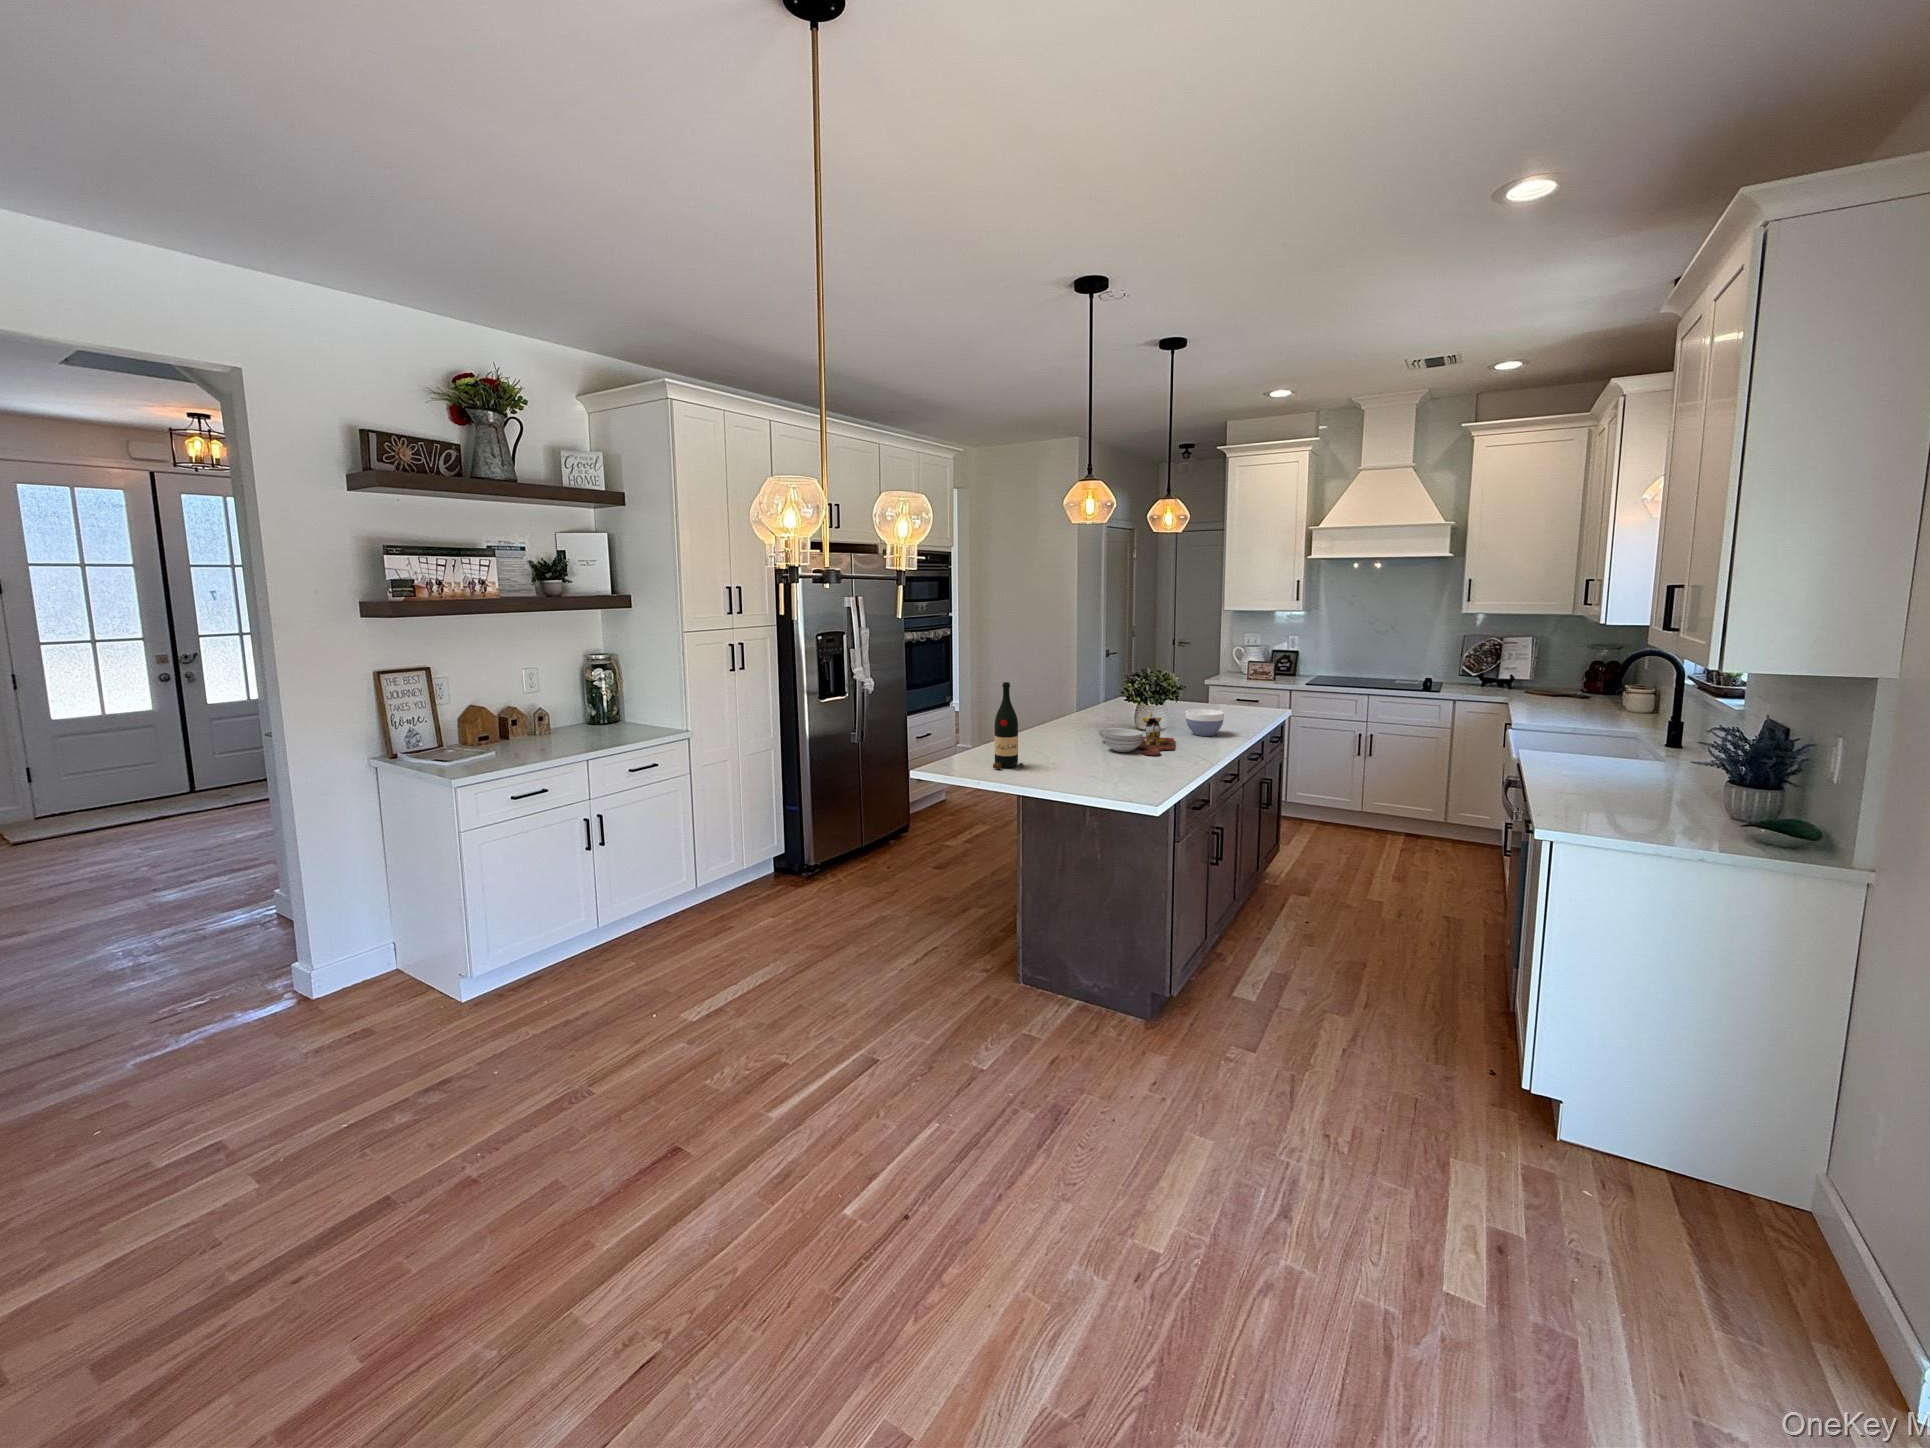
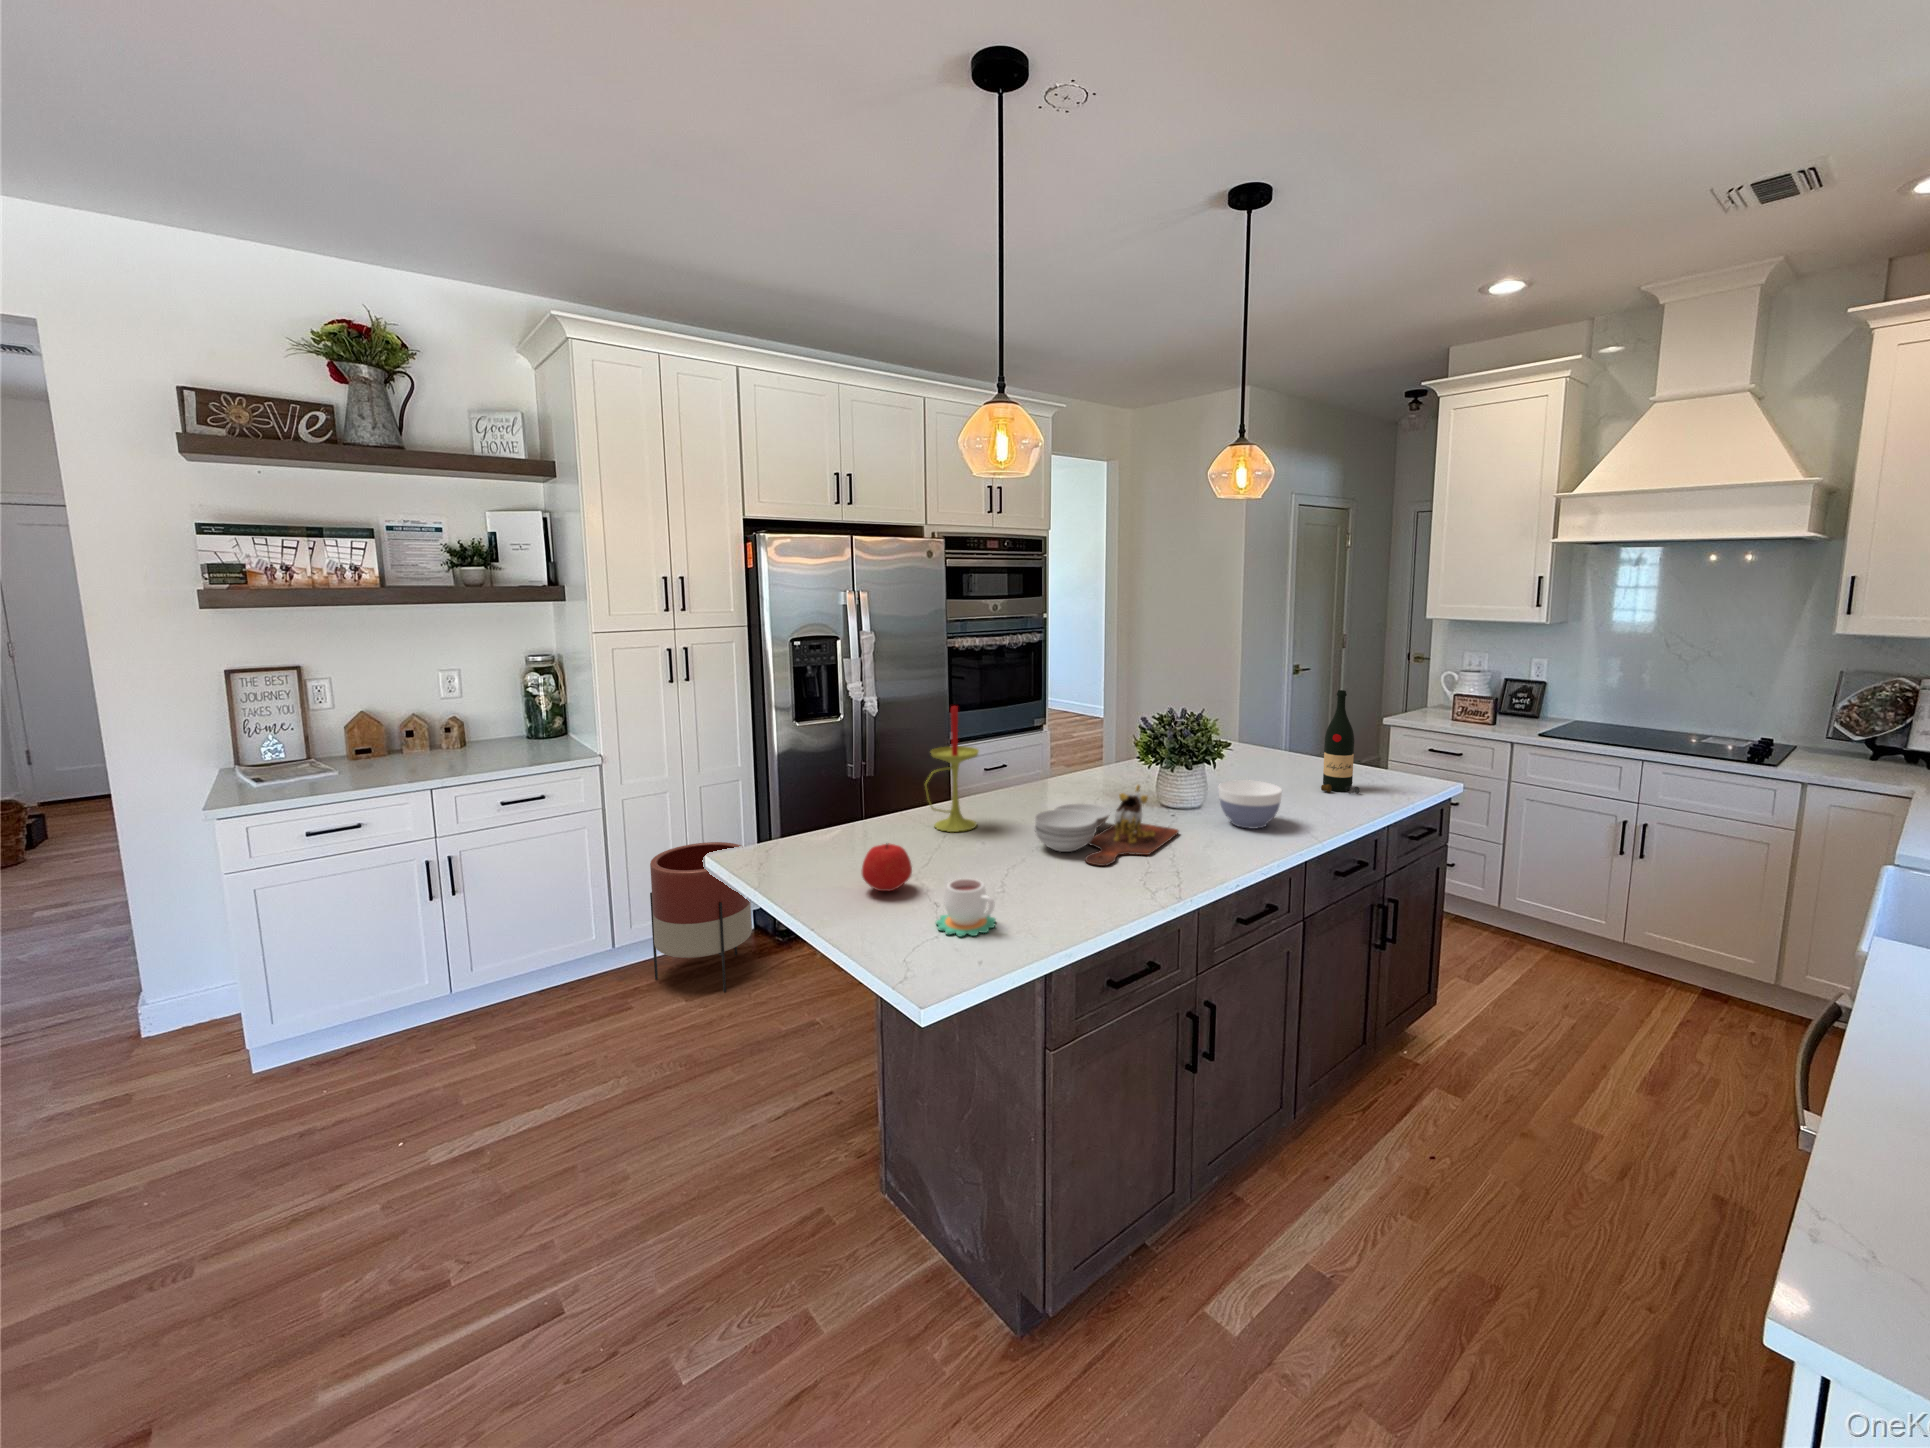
candle: none [1025,666,1056,749] -> present [925,706,979,832]
wine bottle: present [993,682,1024,769] -> present [1321,690,1360,793]
apple: none [1045,744,1075,774] -> present [862,843,912,891]
mug: none [1111,756,1149,785] -> present [936,878,996,937]
planter: none [730,795,806,905] -> present [650,842,752,992]

